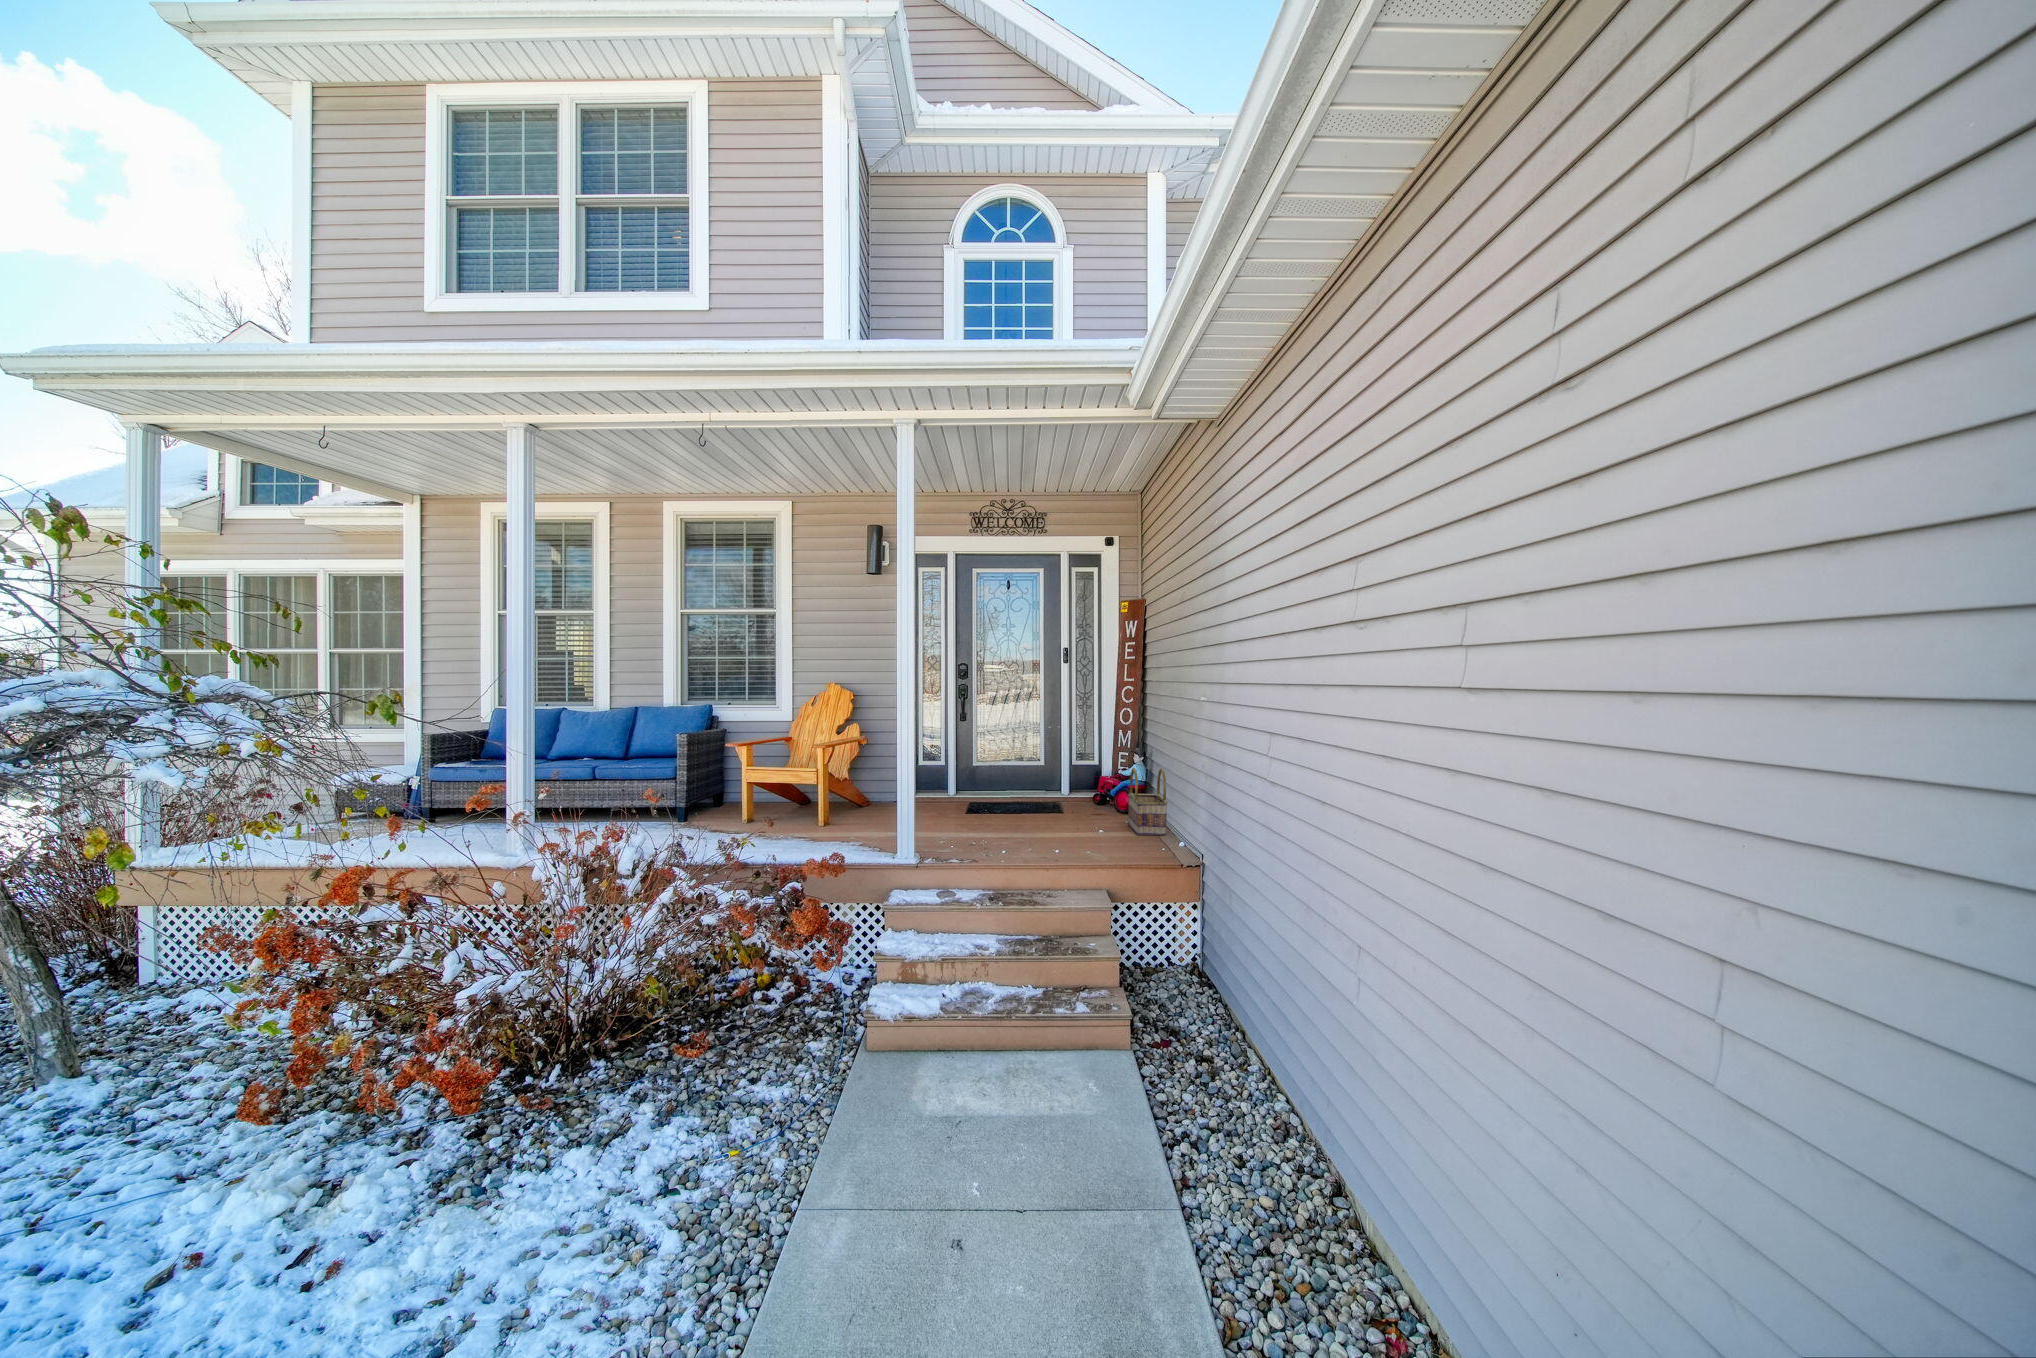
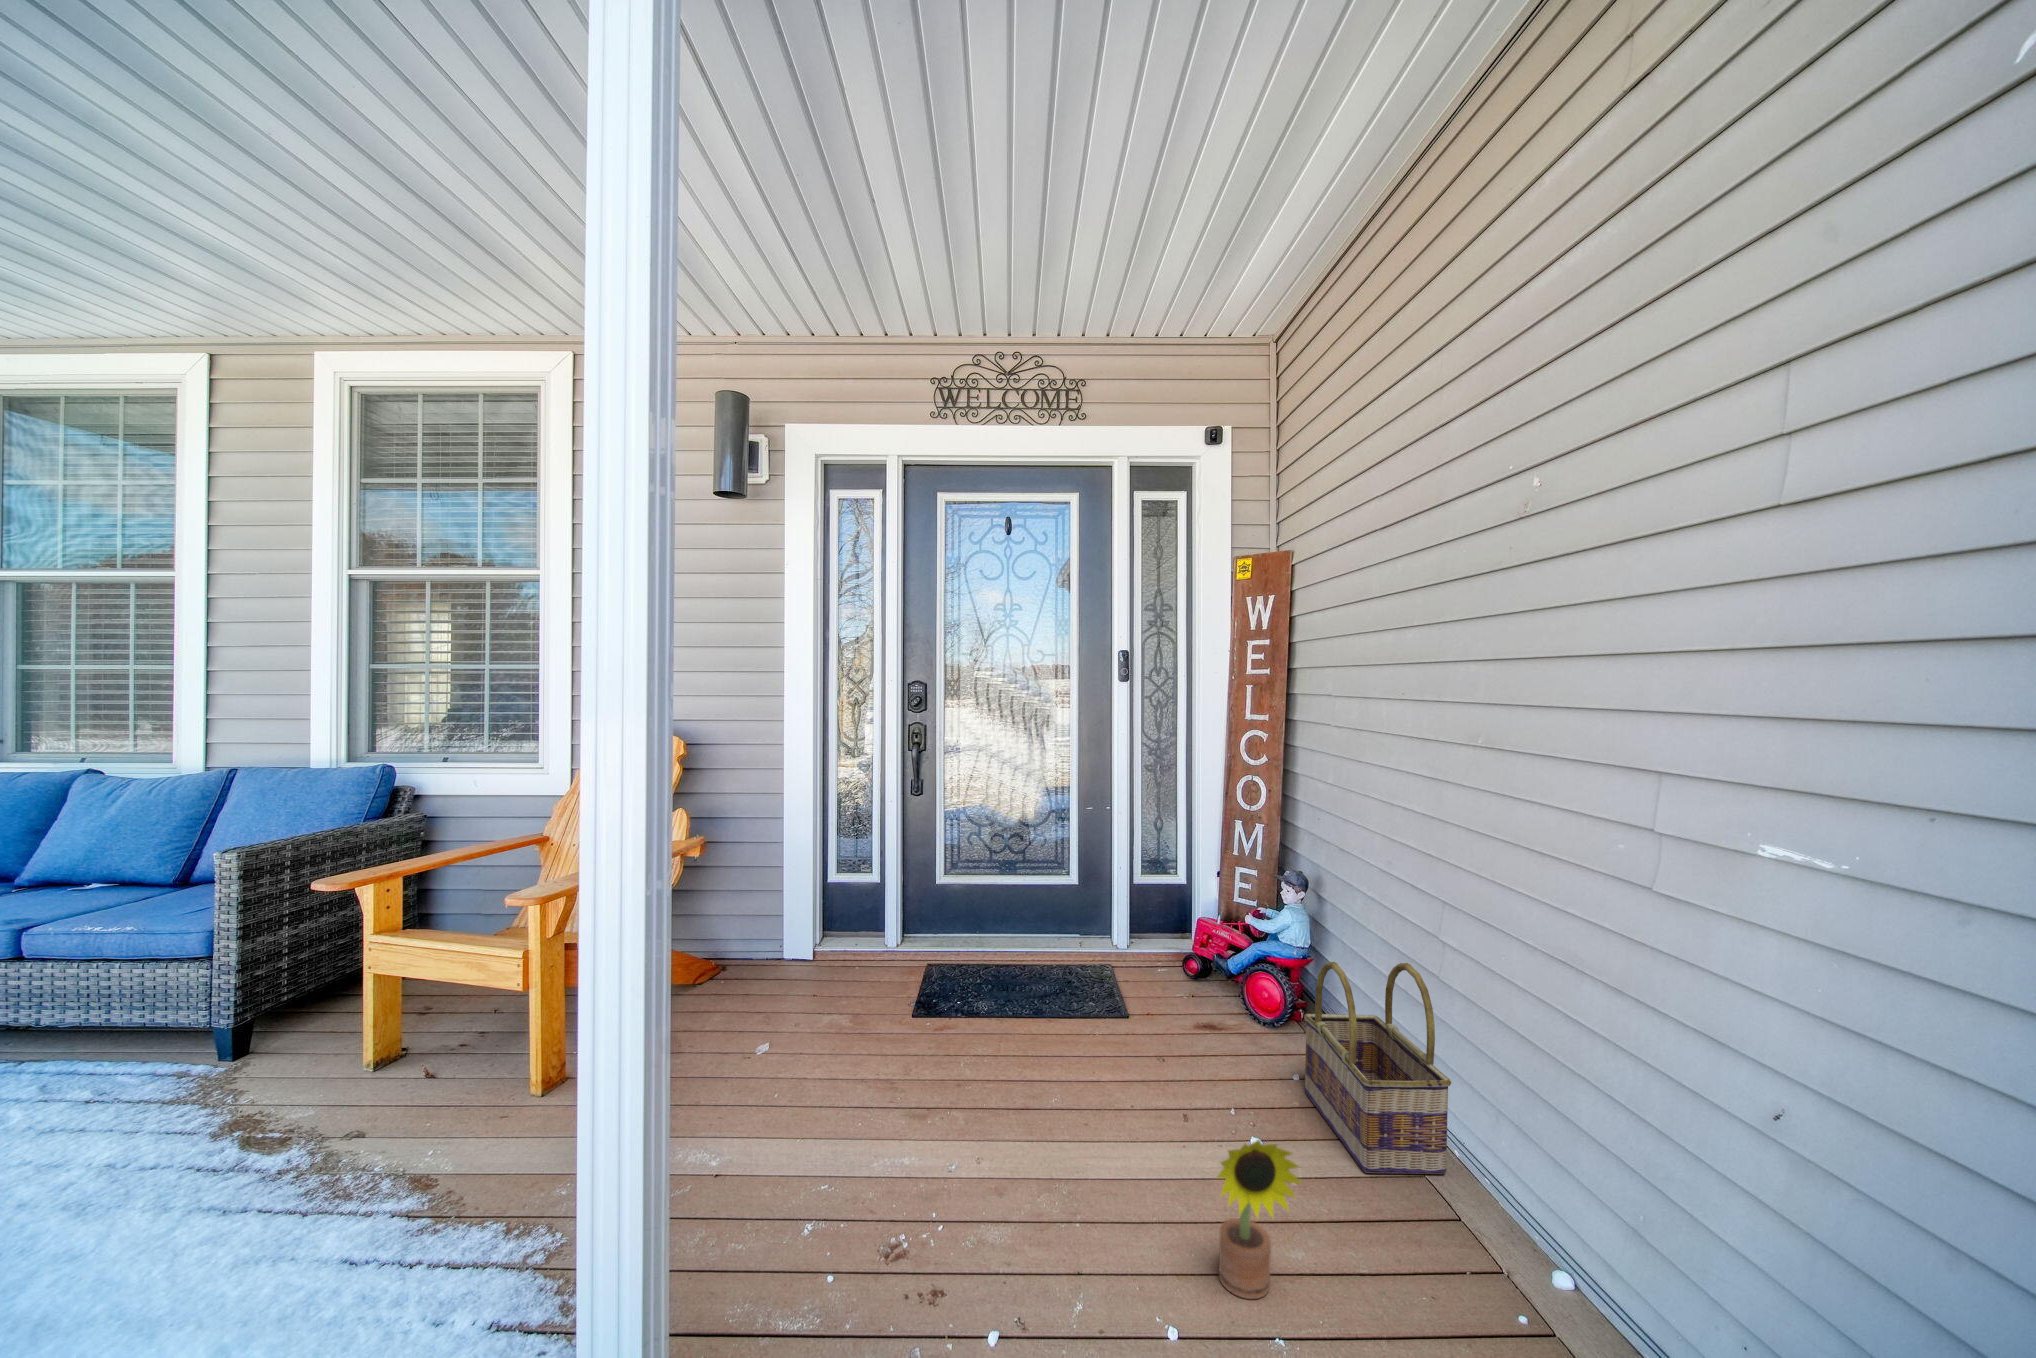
decorative plant: none [1073,797,1099,847] -> present [1217,1140,1302,1299]

